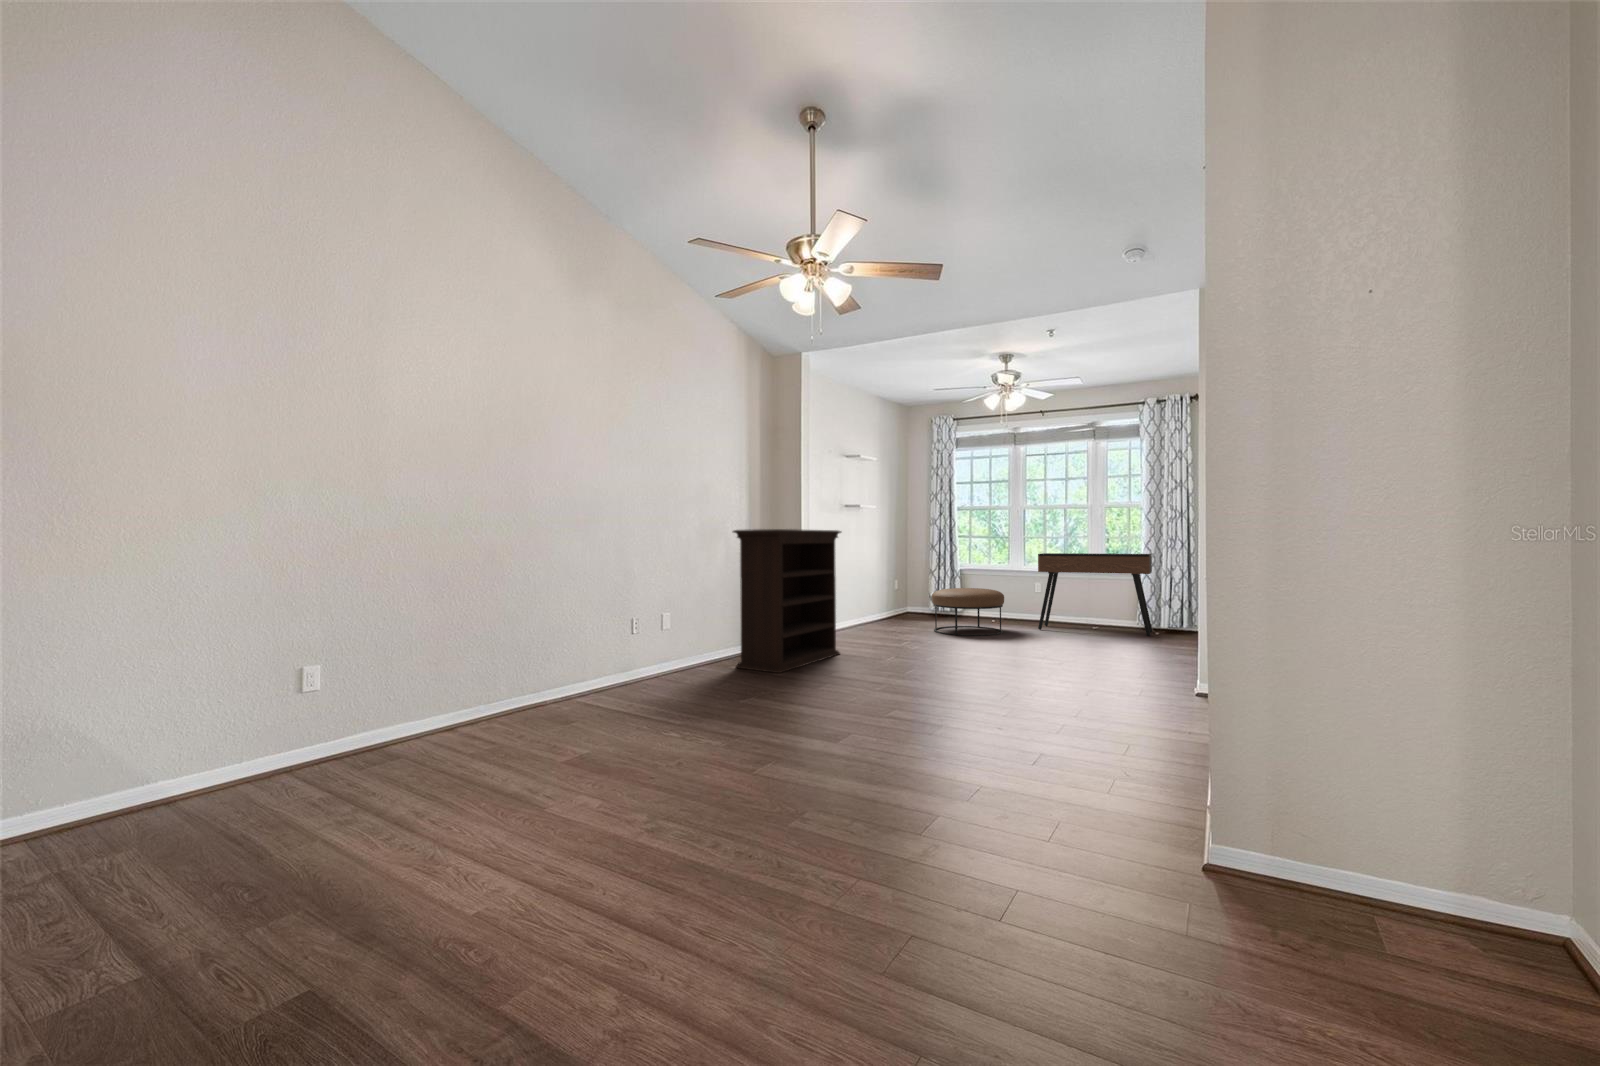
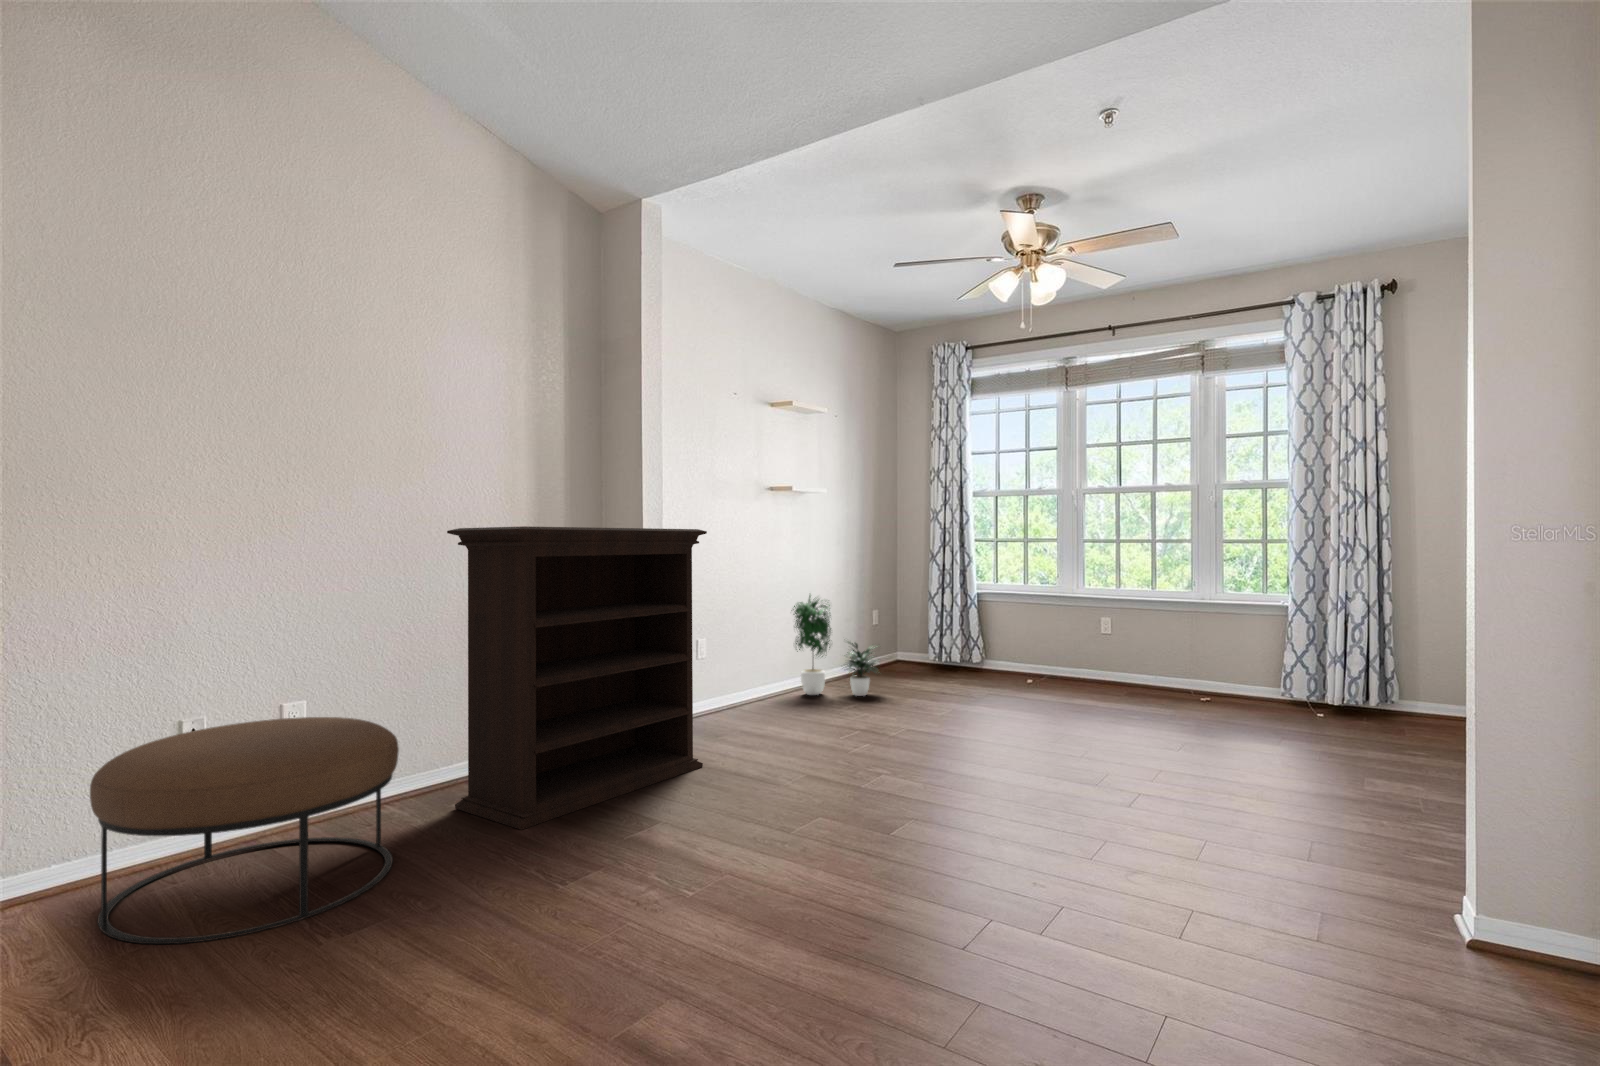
console table: present [1038,553,1152,636] -> none [1102,568,1312,724]
potted plant: none [855,567,911,628] -> present [793,596,878,696]
ottoman: present [932,588,1004,636] -> present [90,717,399,944]

